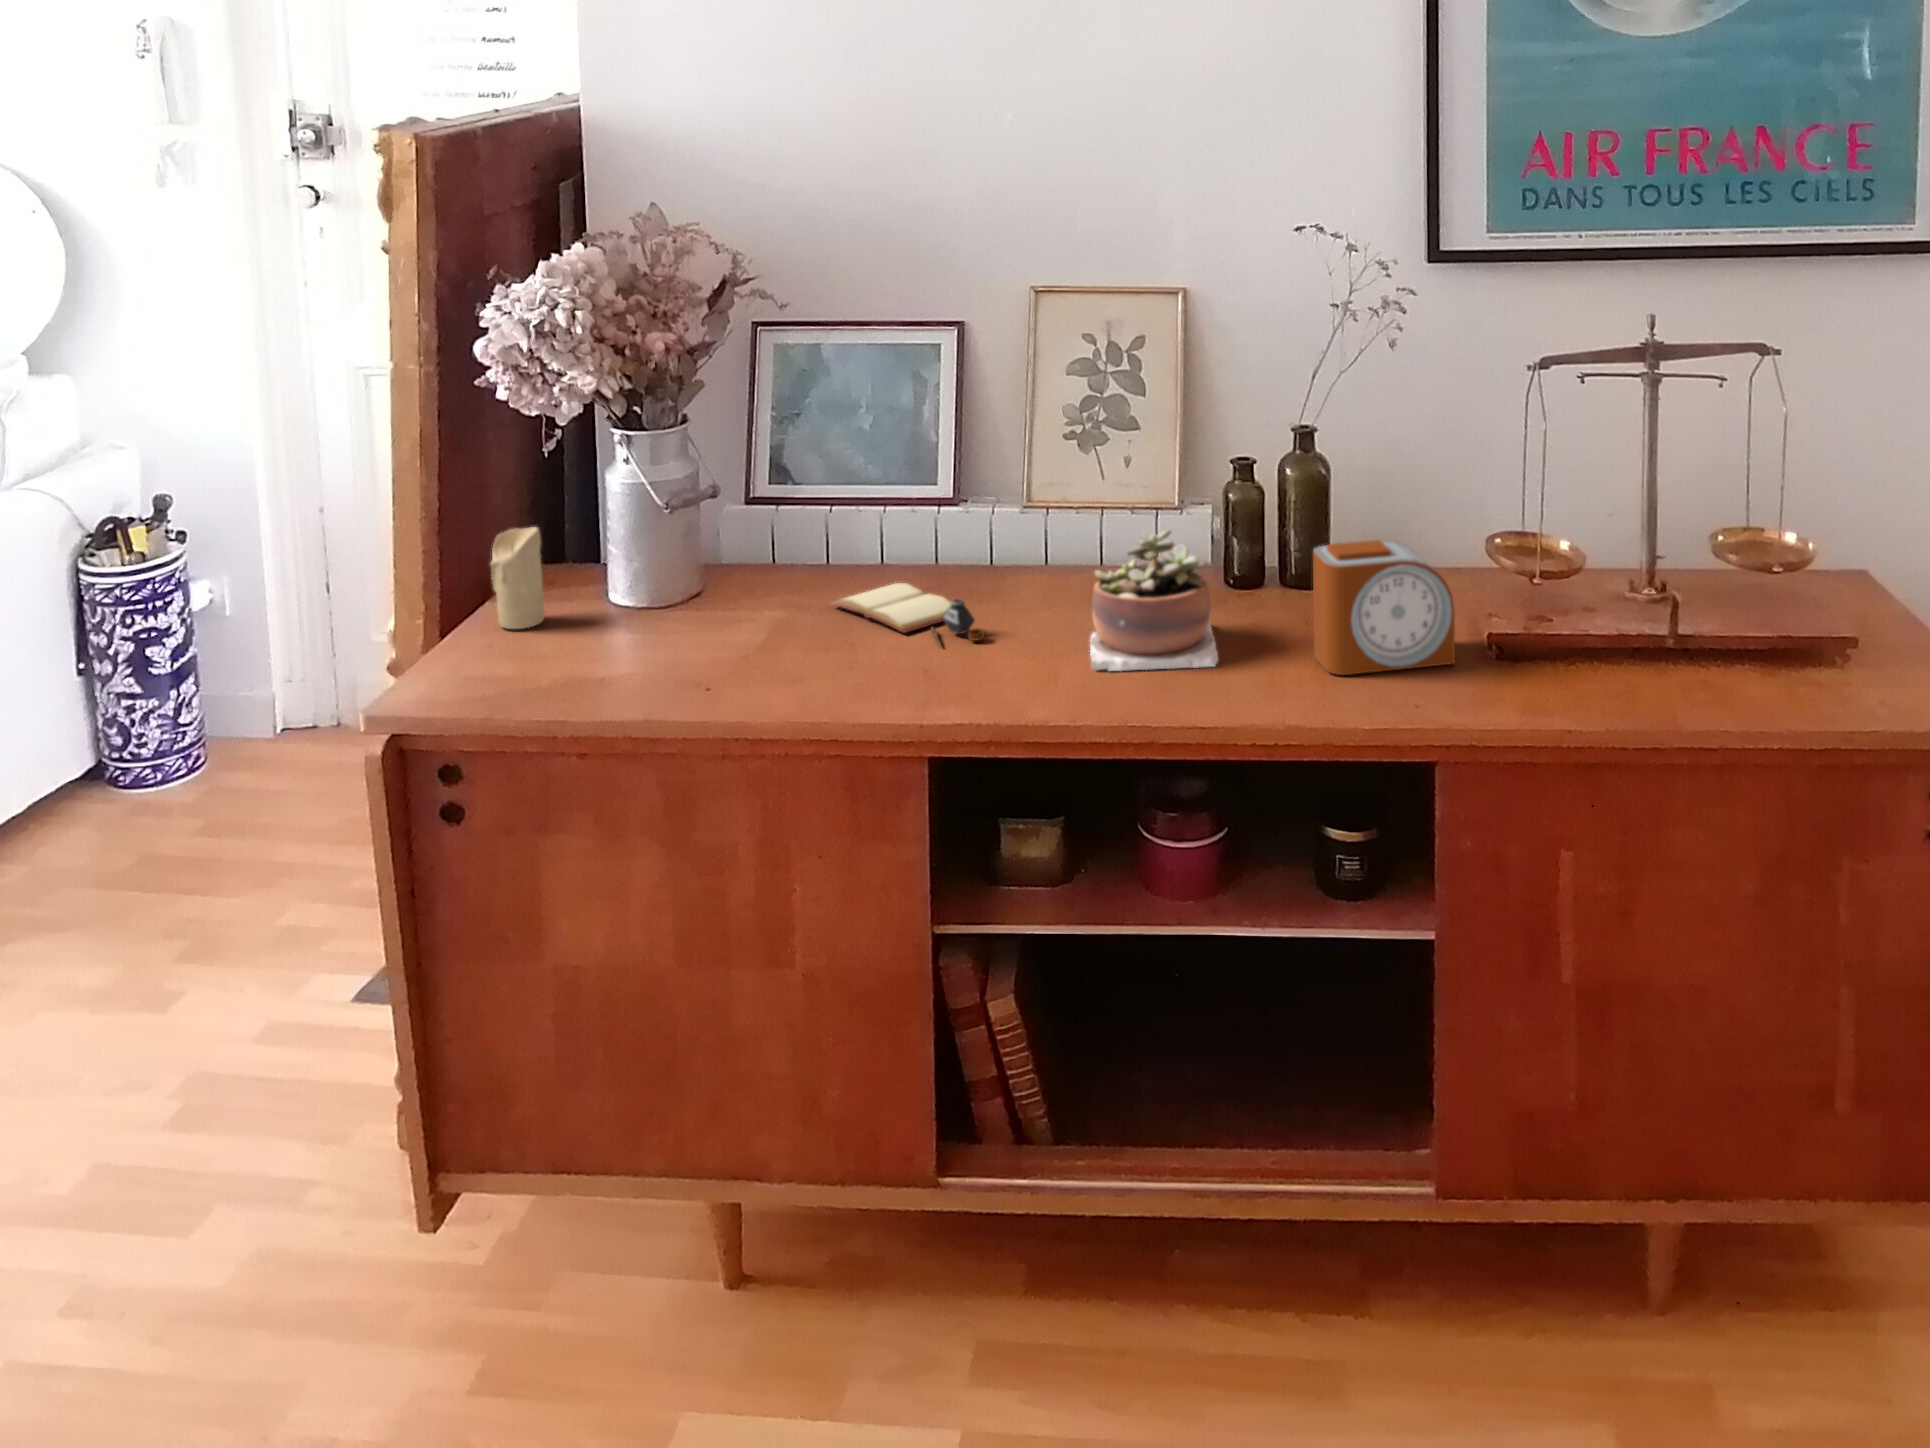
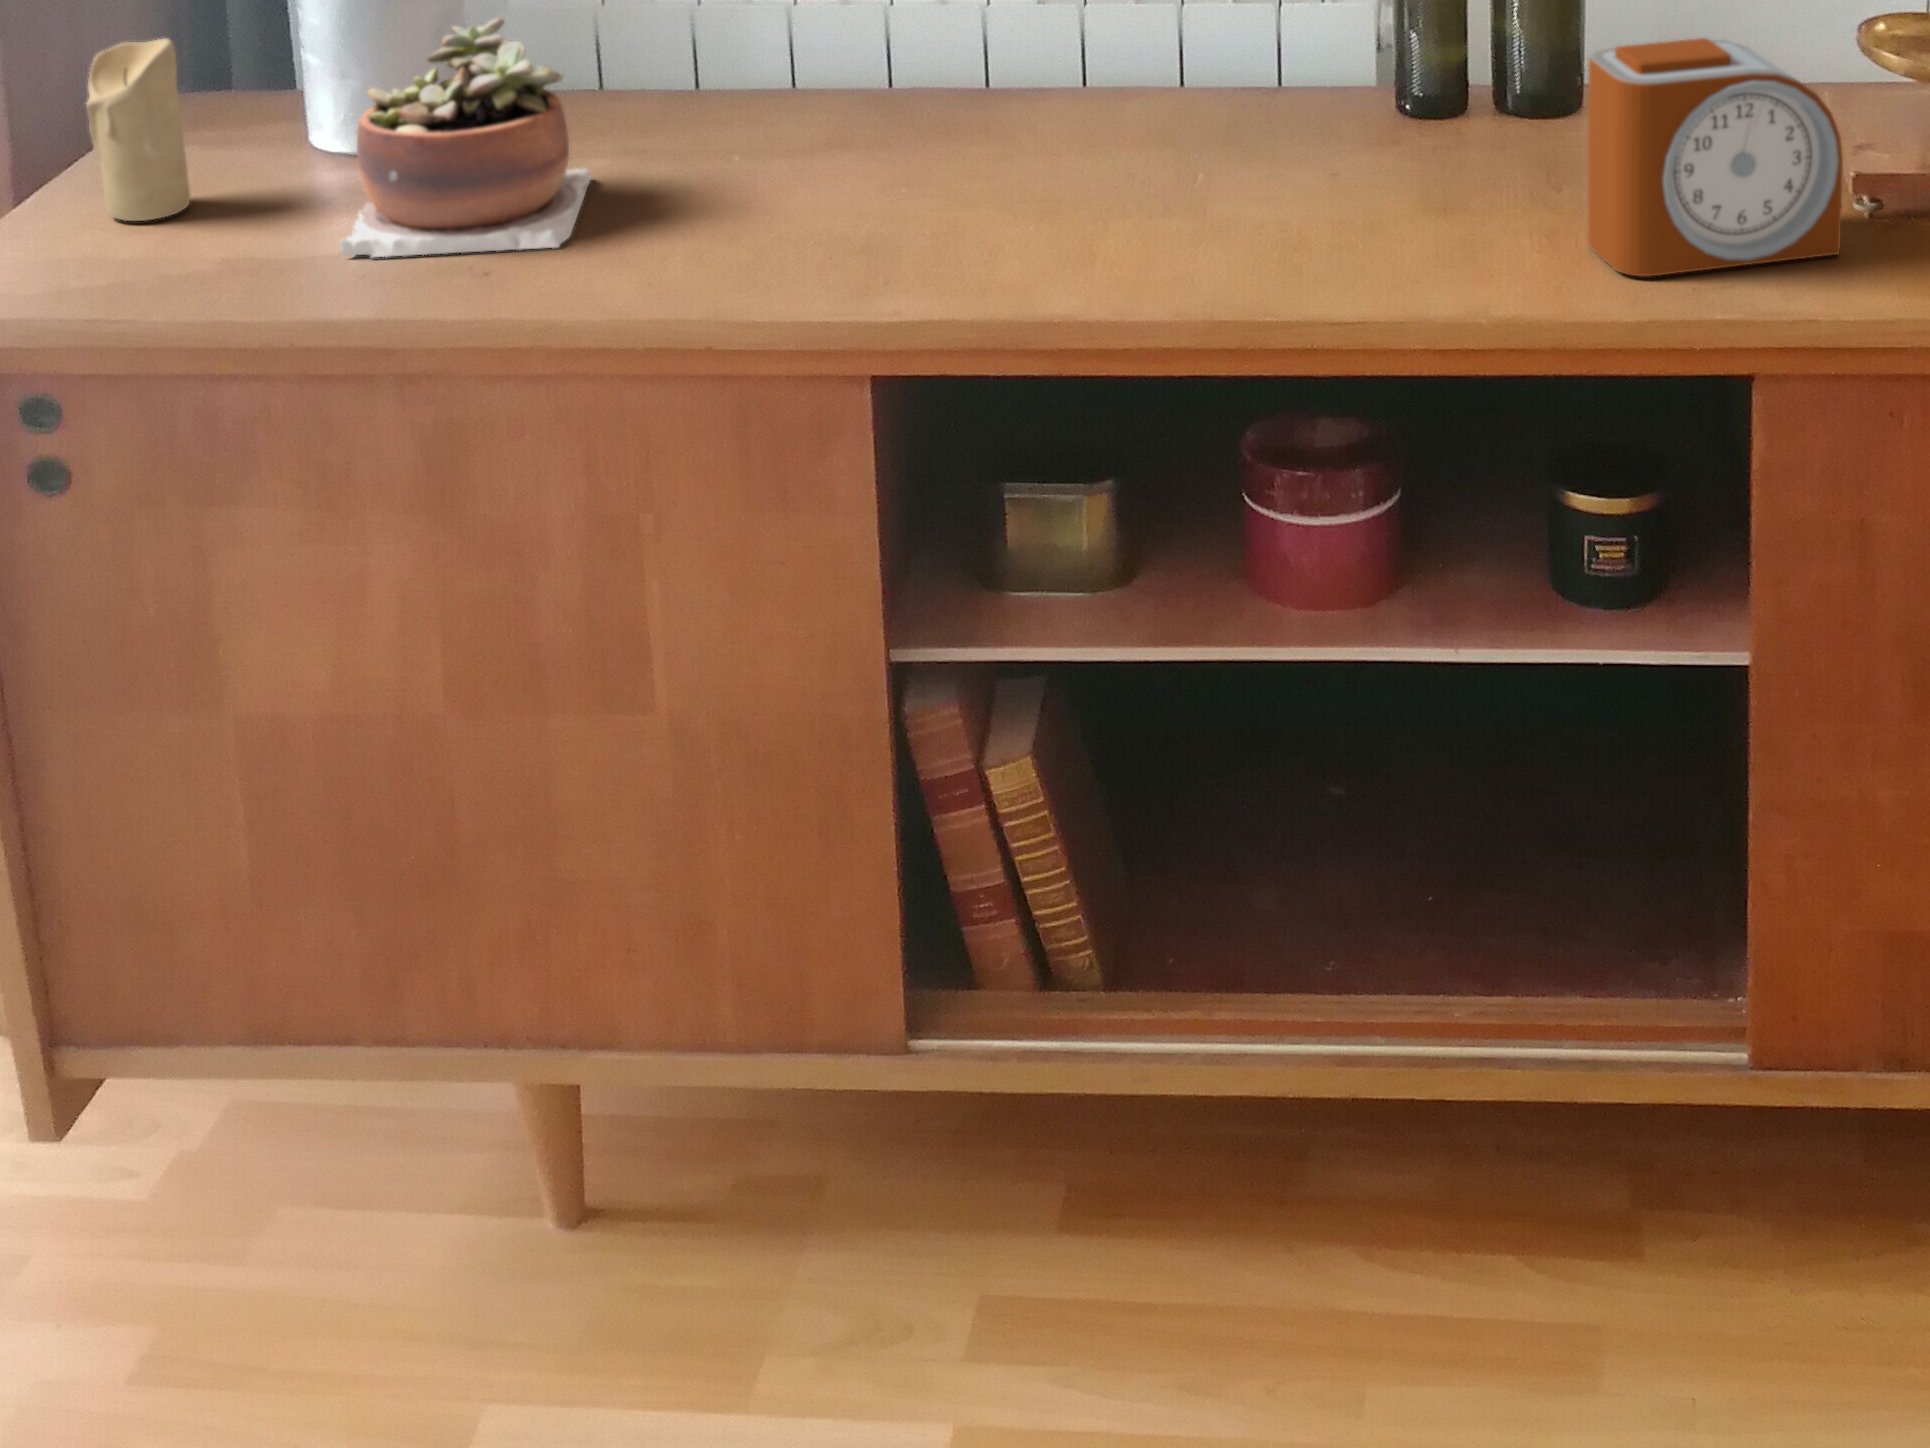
succulent plant: present [1090,530,1218,671] -> present [341,18,591,257]
book: present [831,583,985,645] -> none [707,130,993,241]

